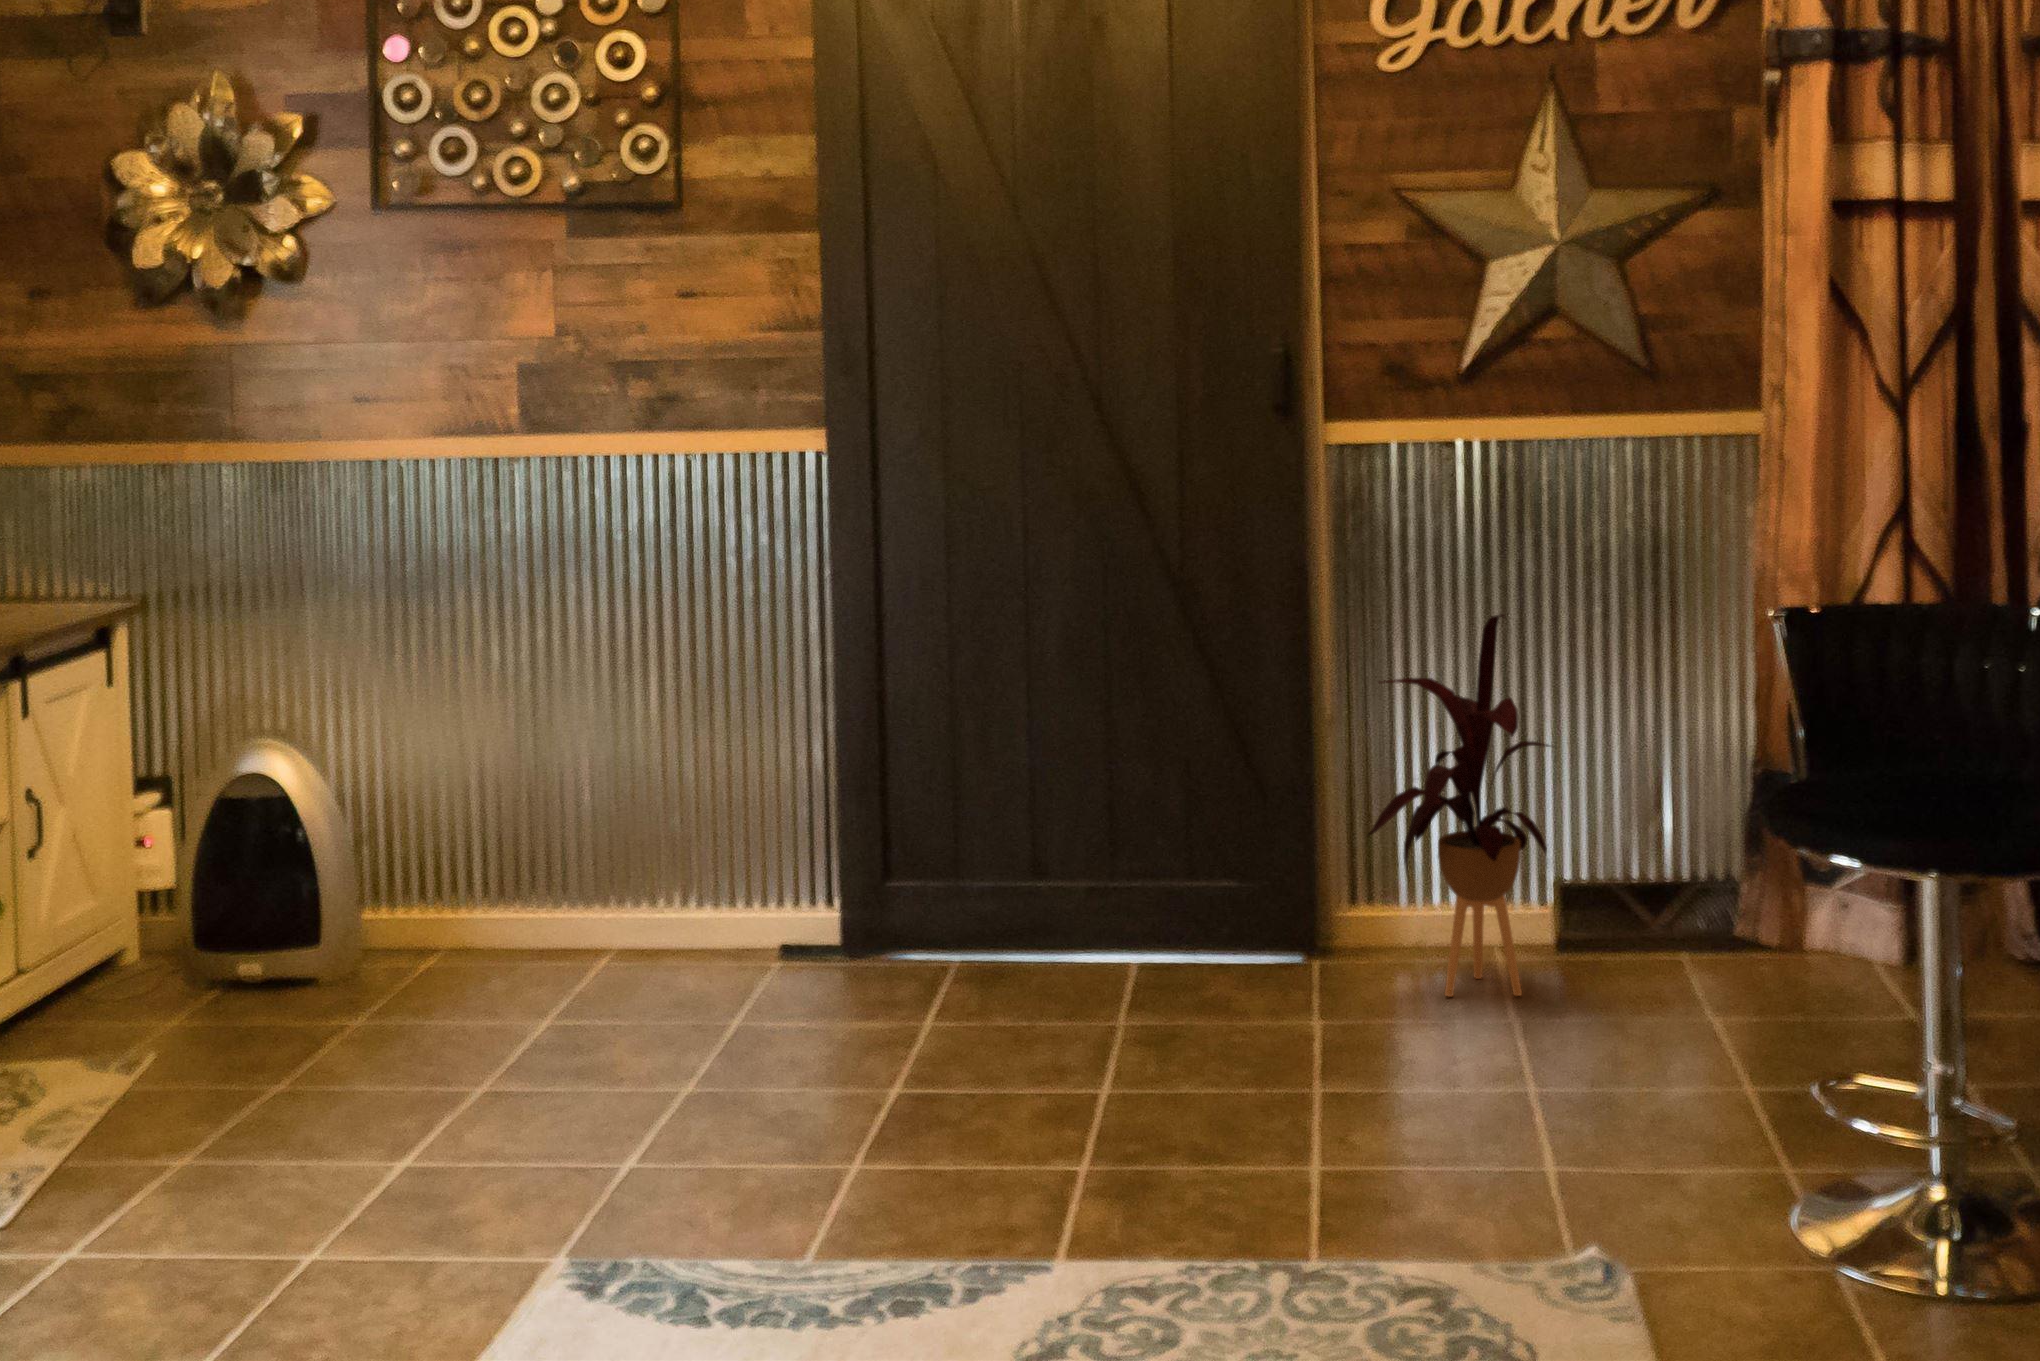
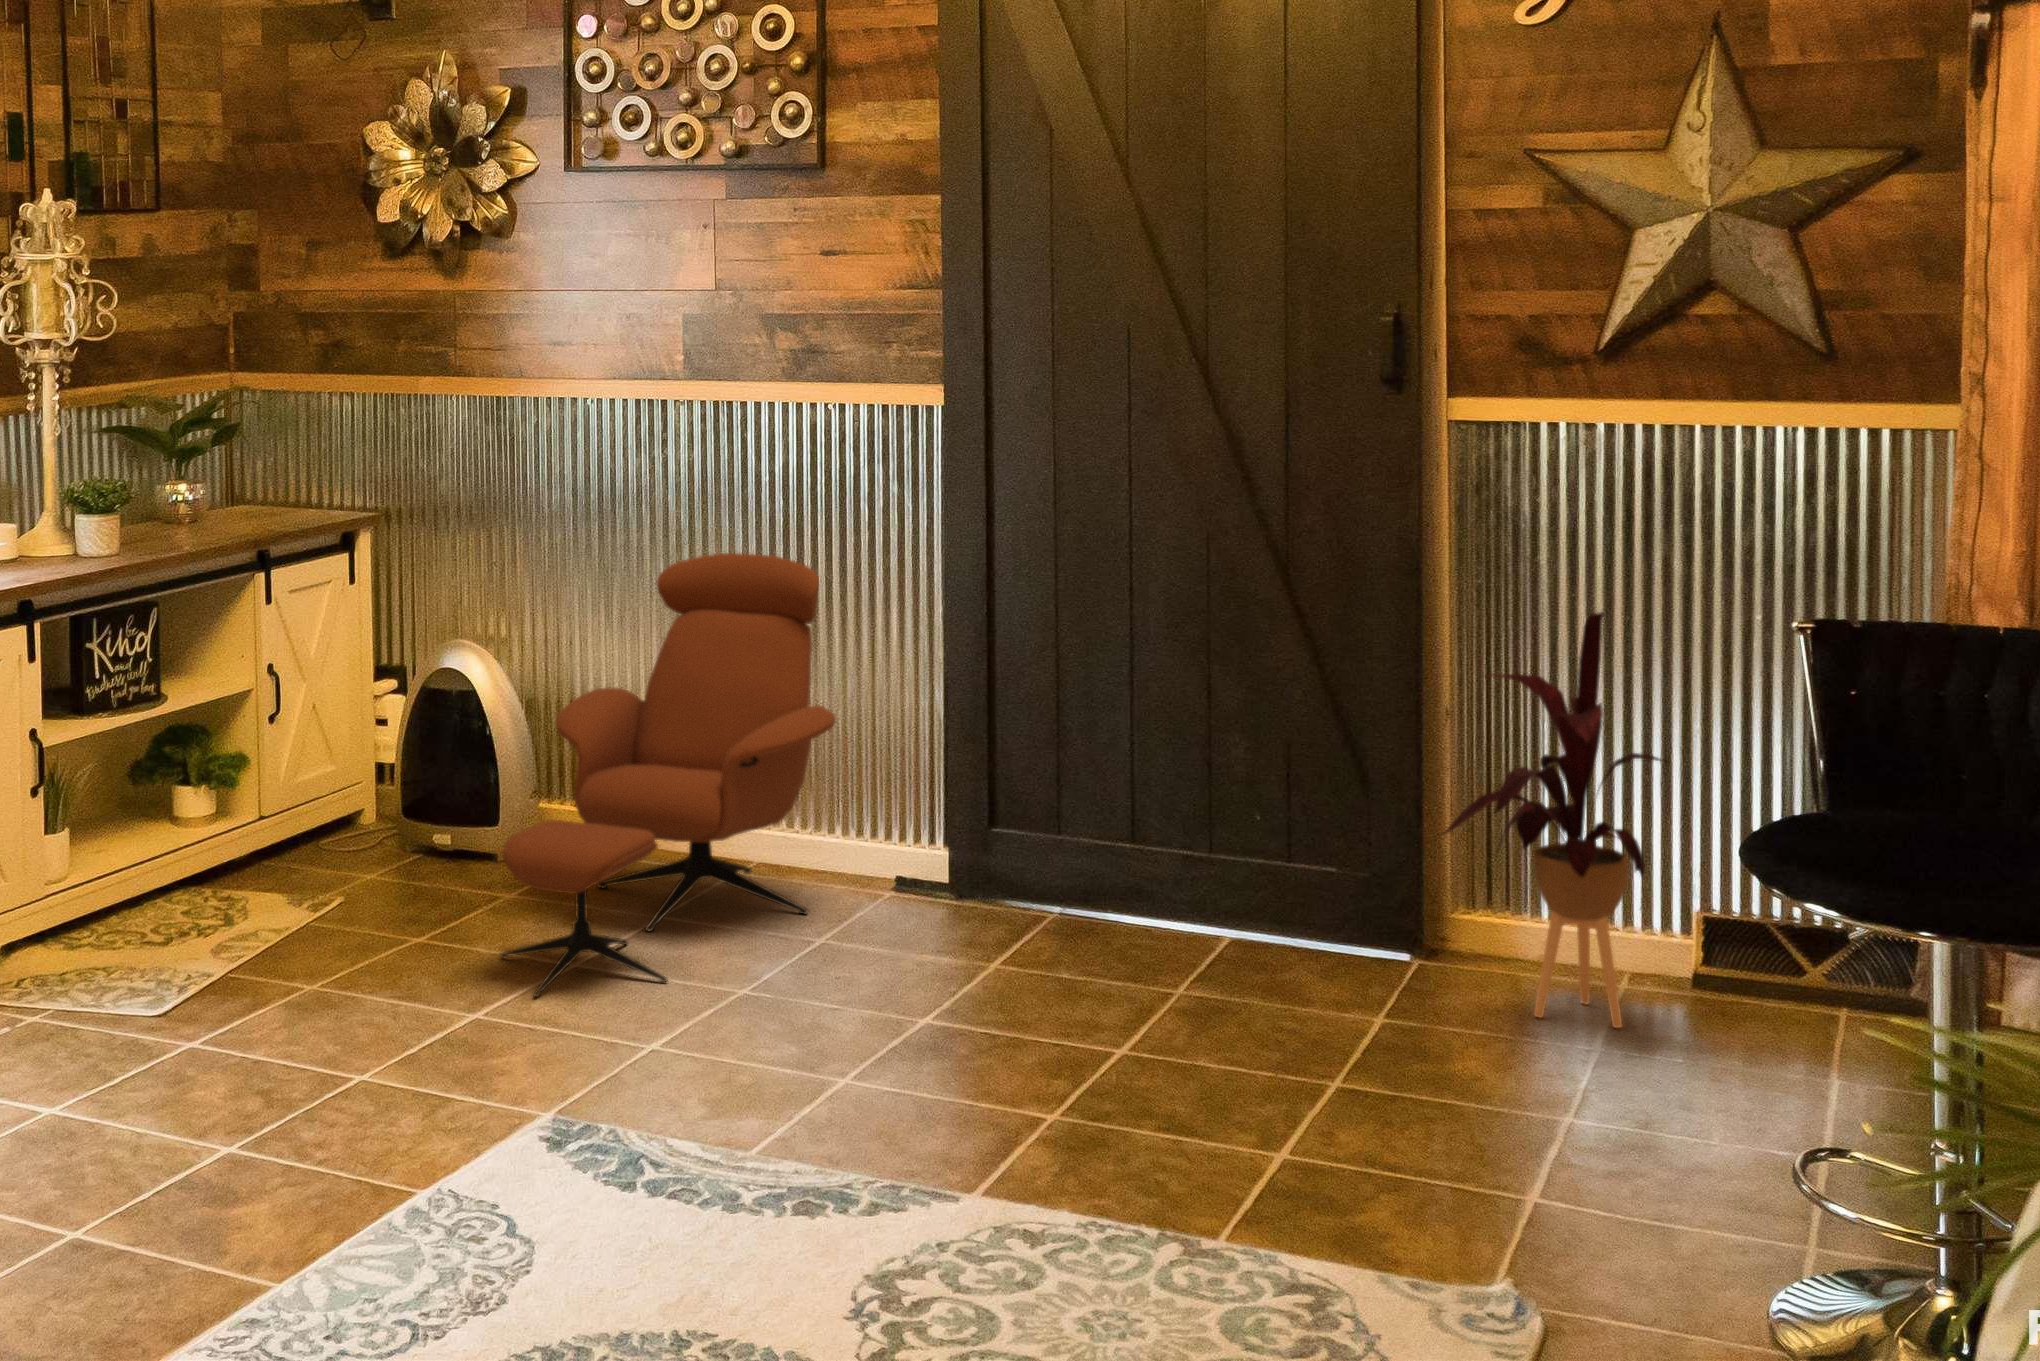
lounge chair: none [392,618,731,1132] -> present [500,553,835,997]

